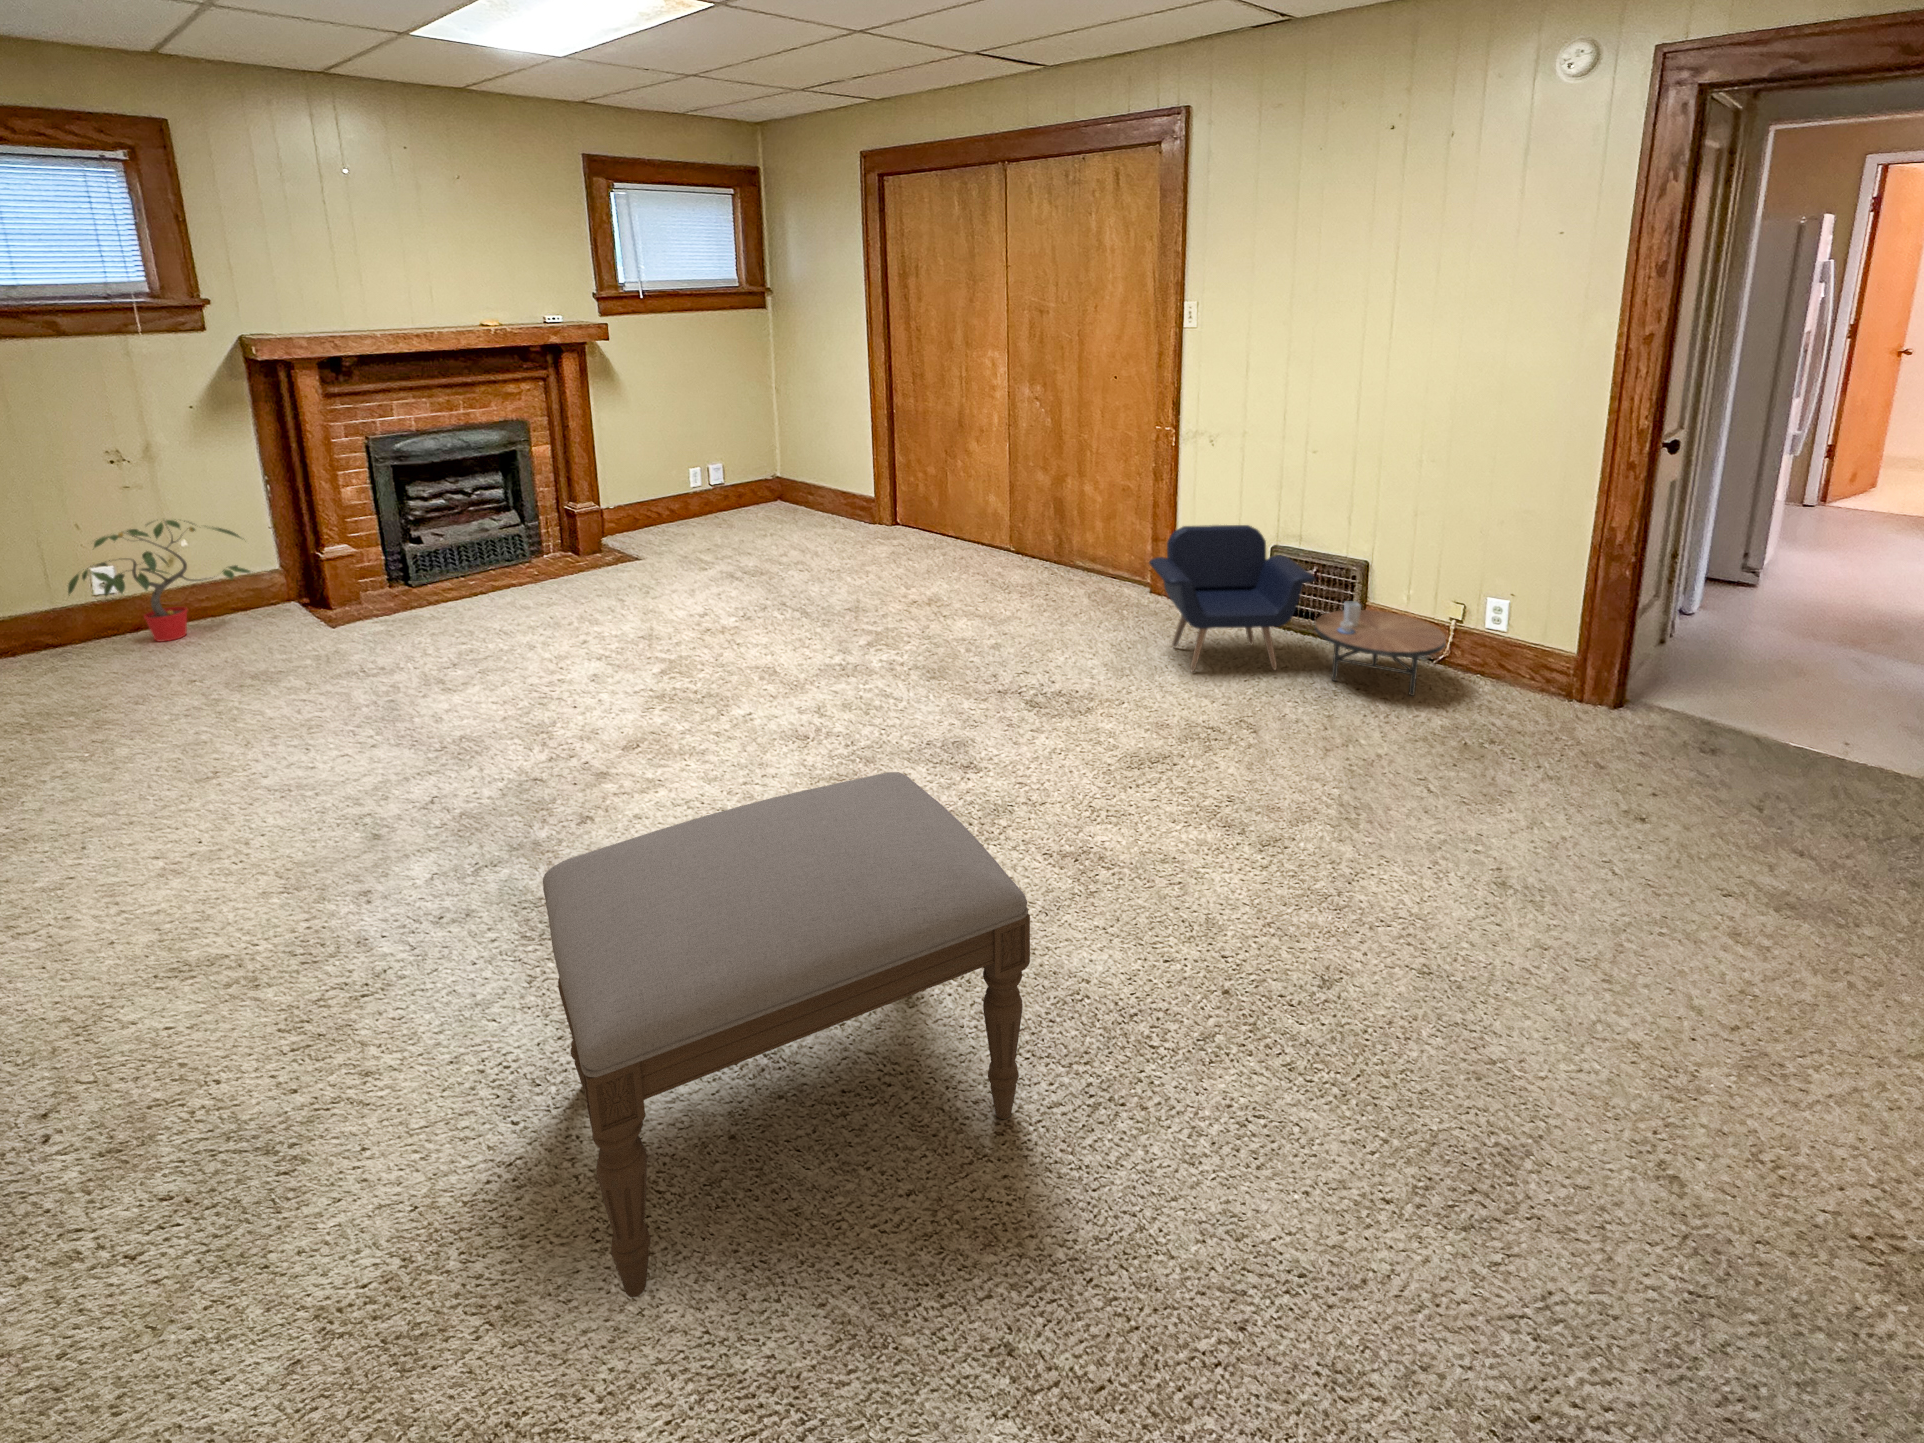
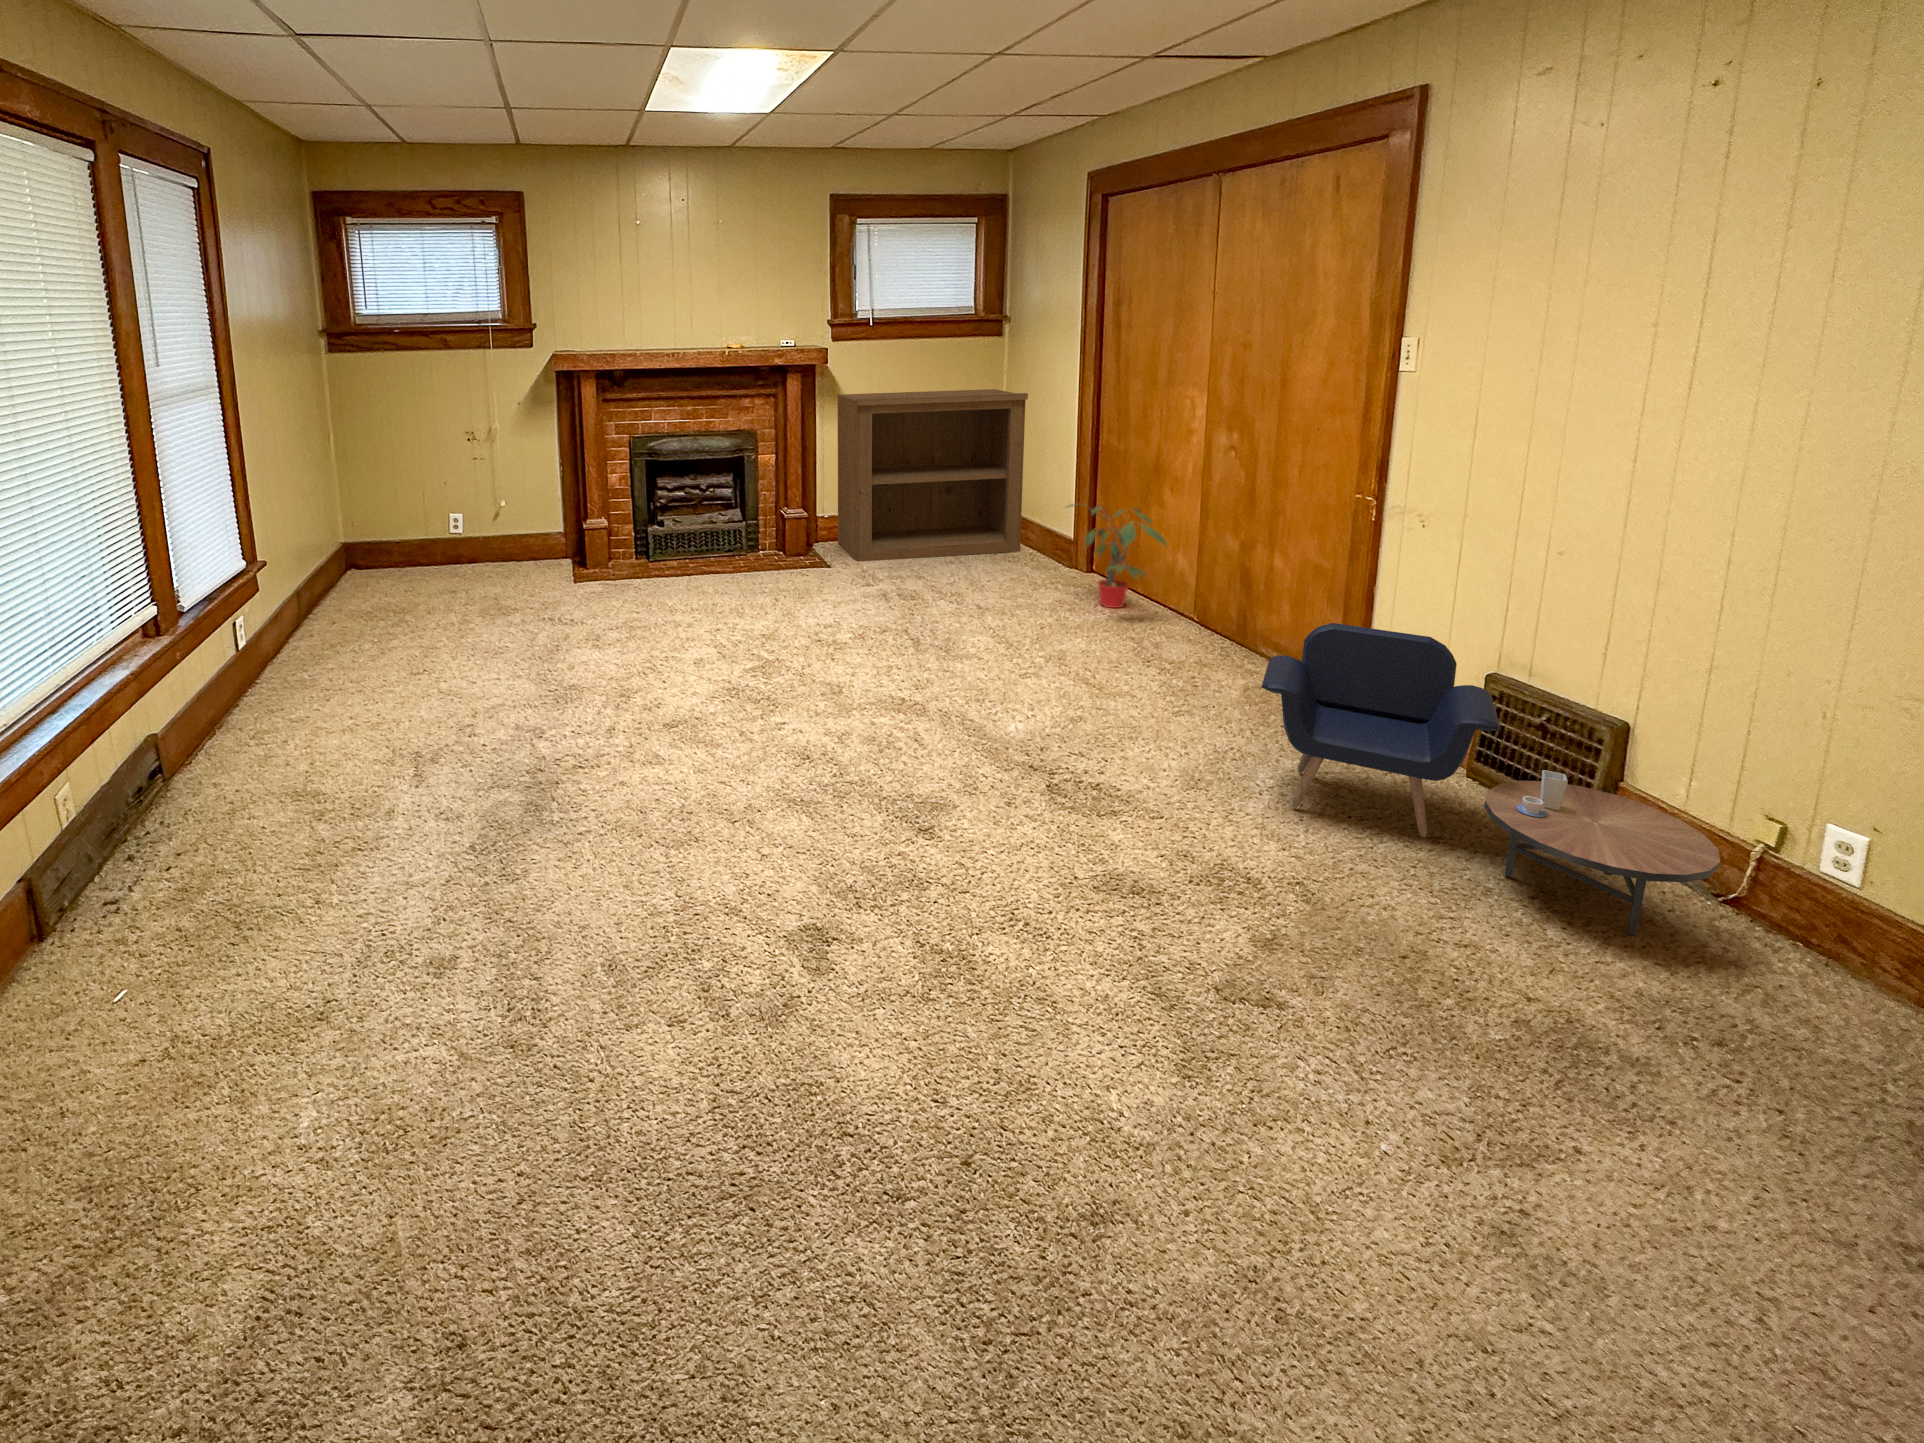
bookshelf: none [614,362,817,550] -> present [837,389,1028,561]
potted plant: present [68,520,250,642] -> present [1068,504,1167,608]
ottoman: present [543,772,1030,1297] -> none [260,783,705,1160]

